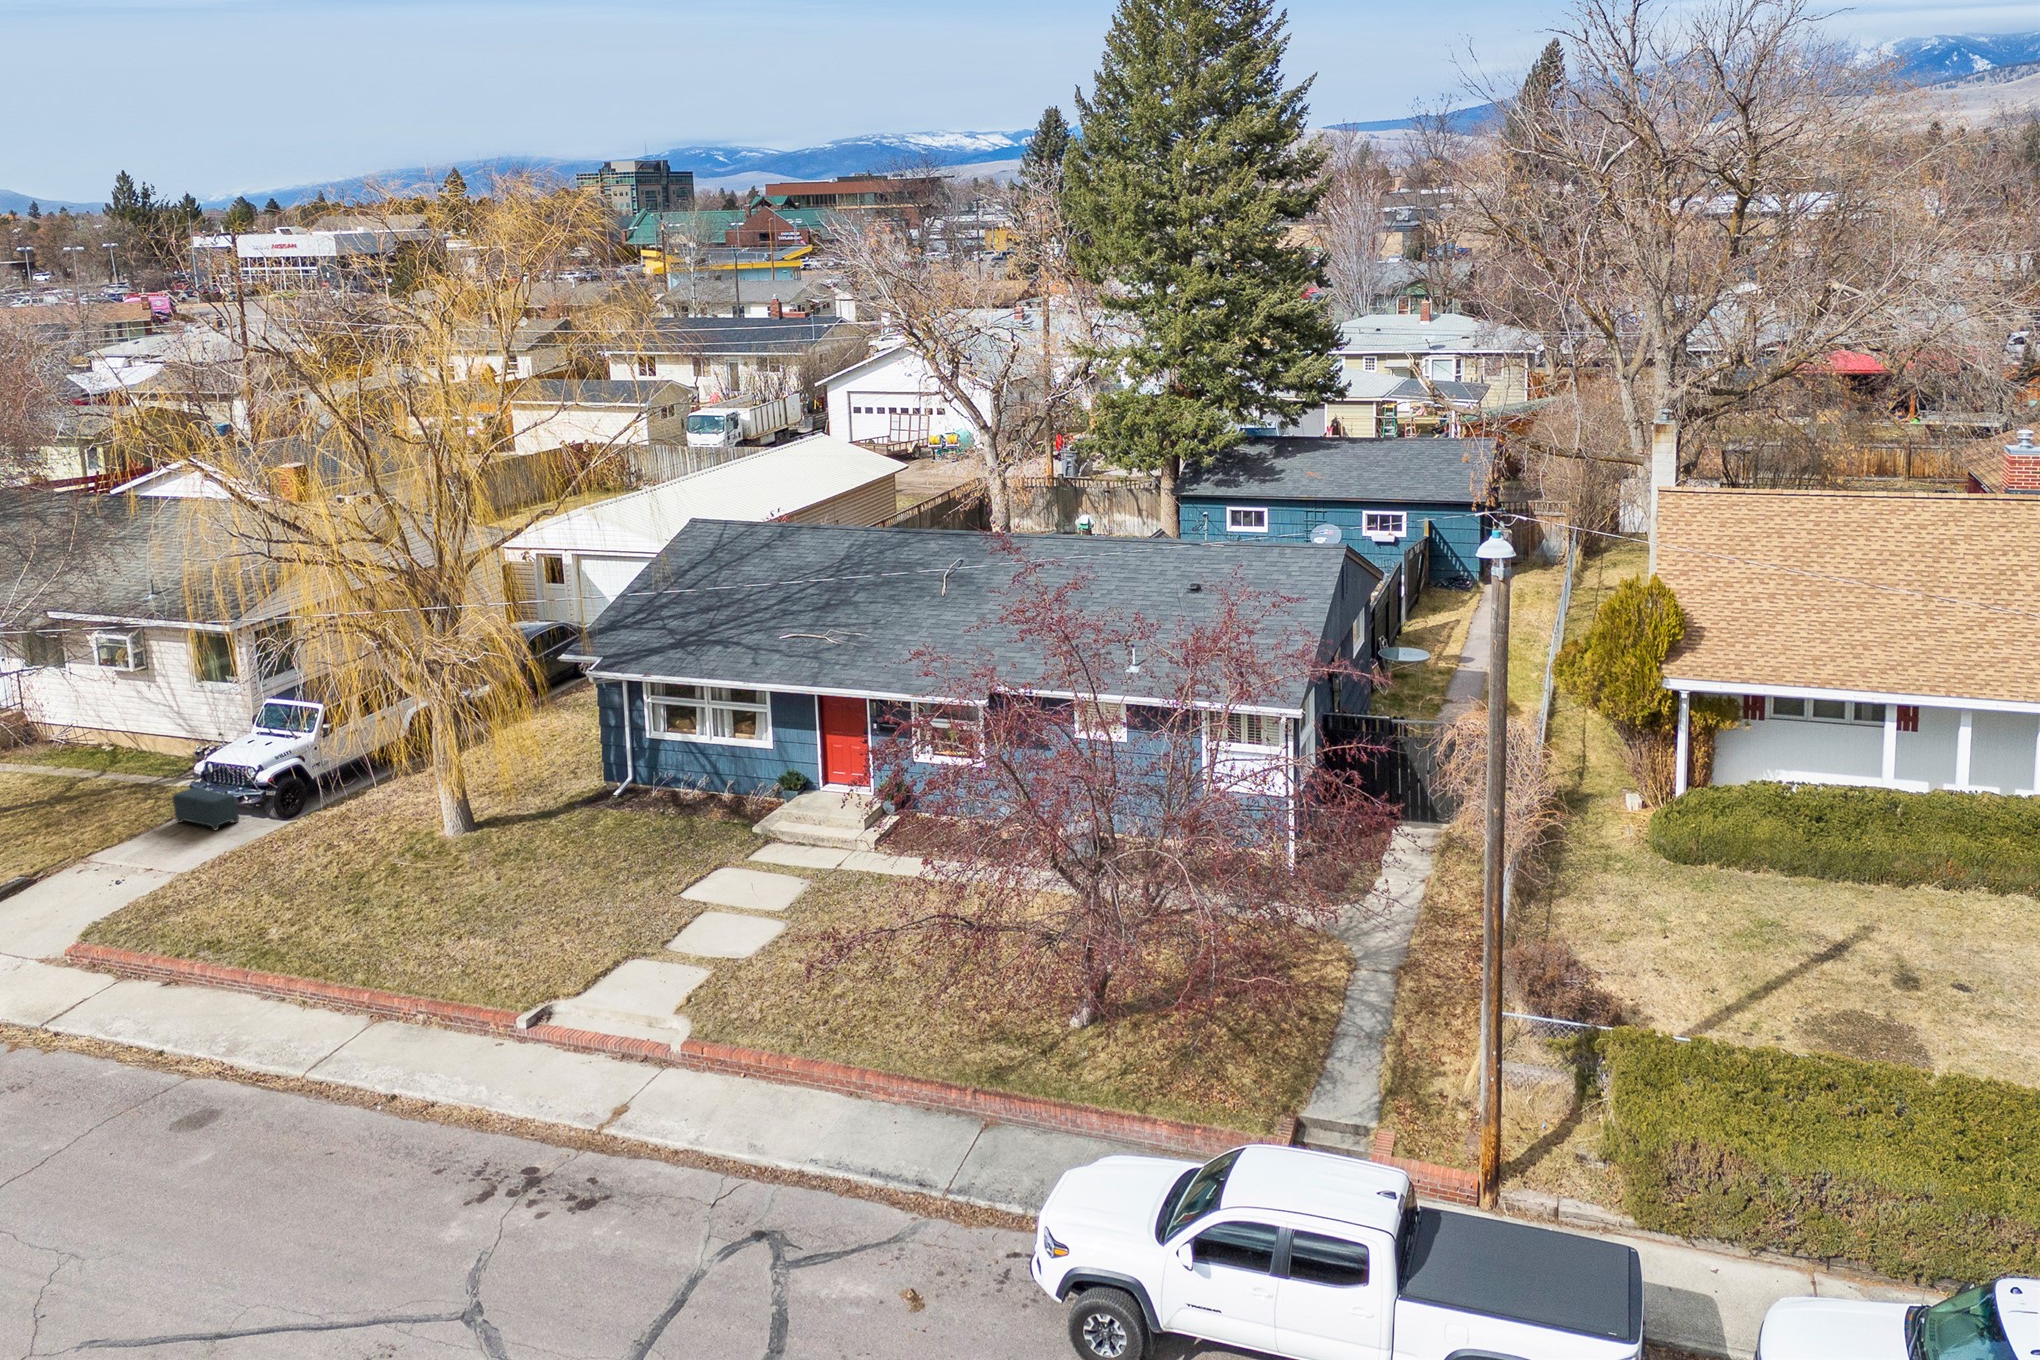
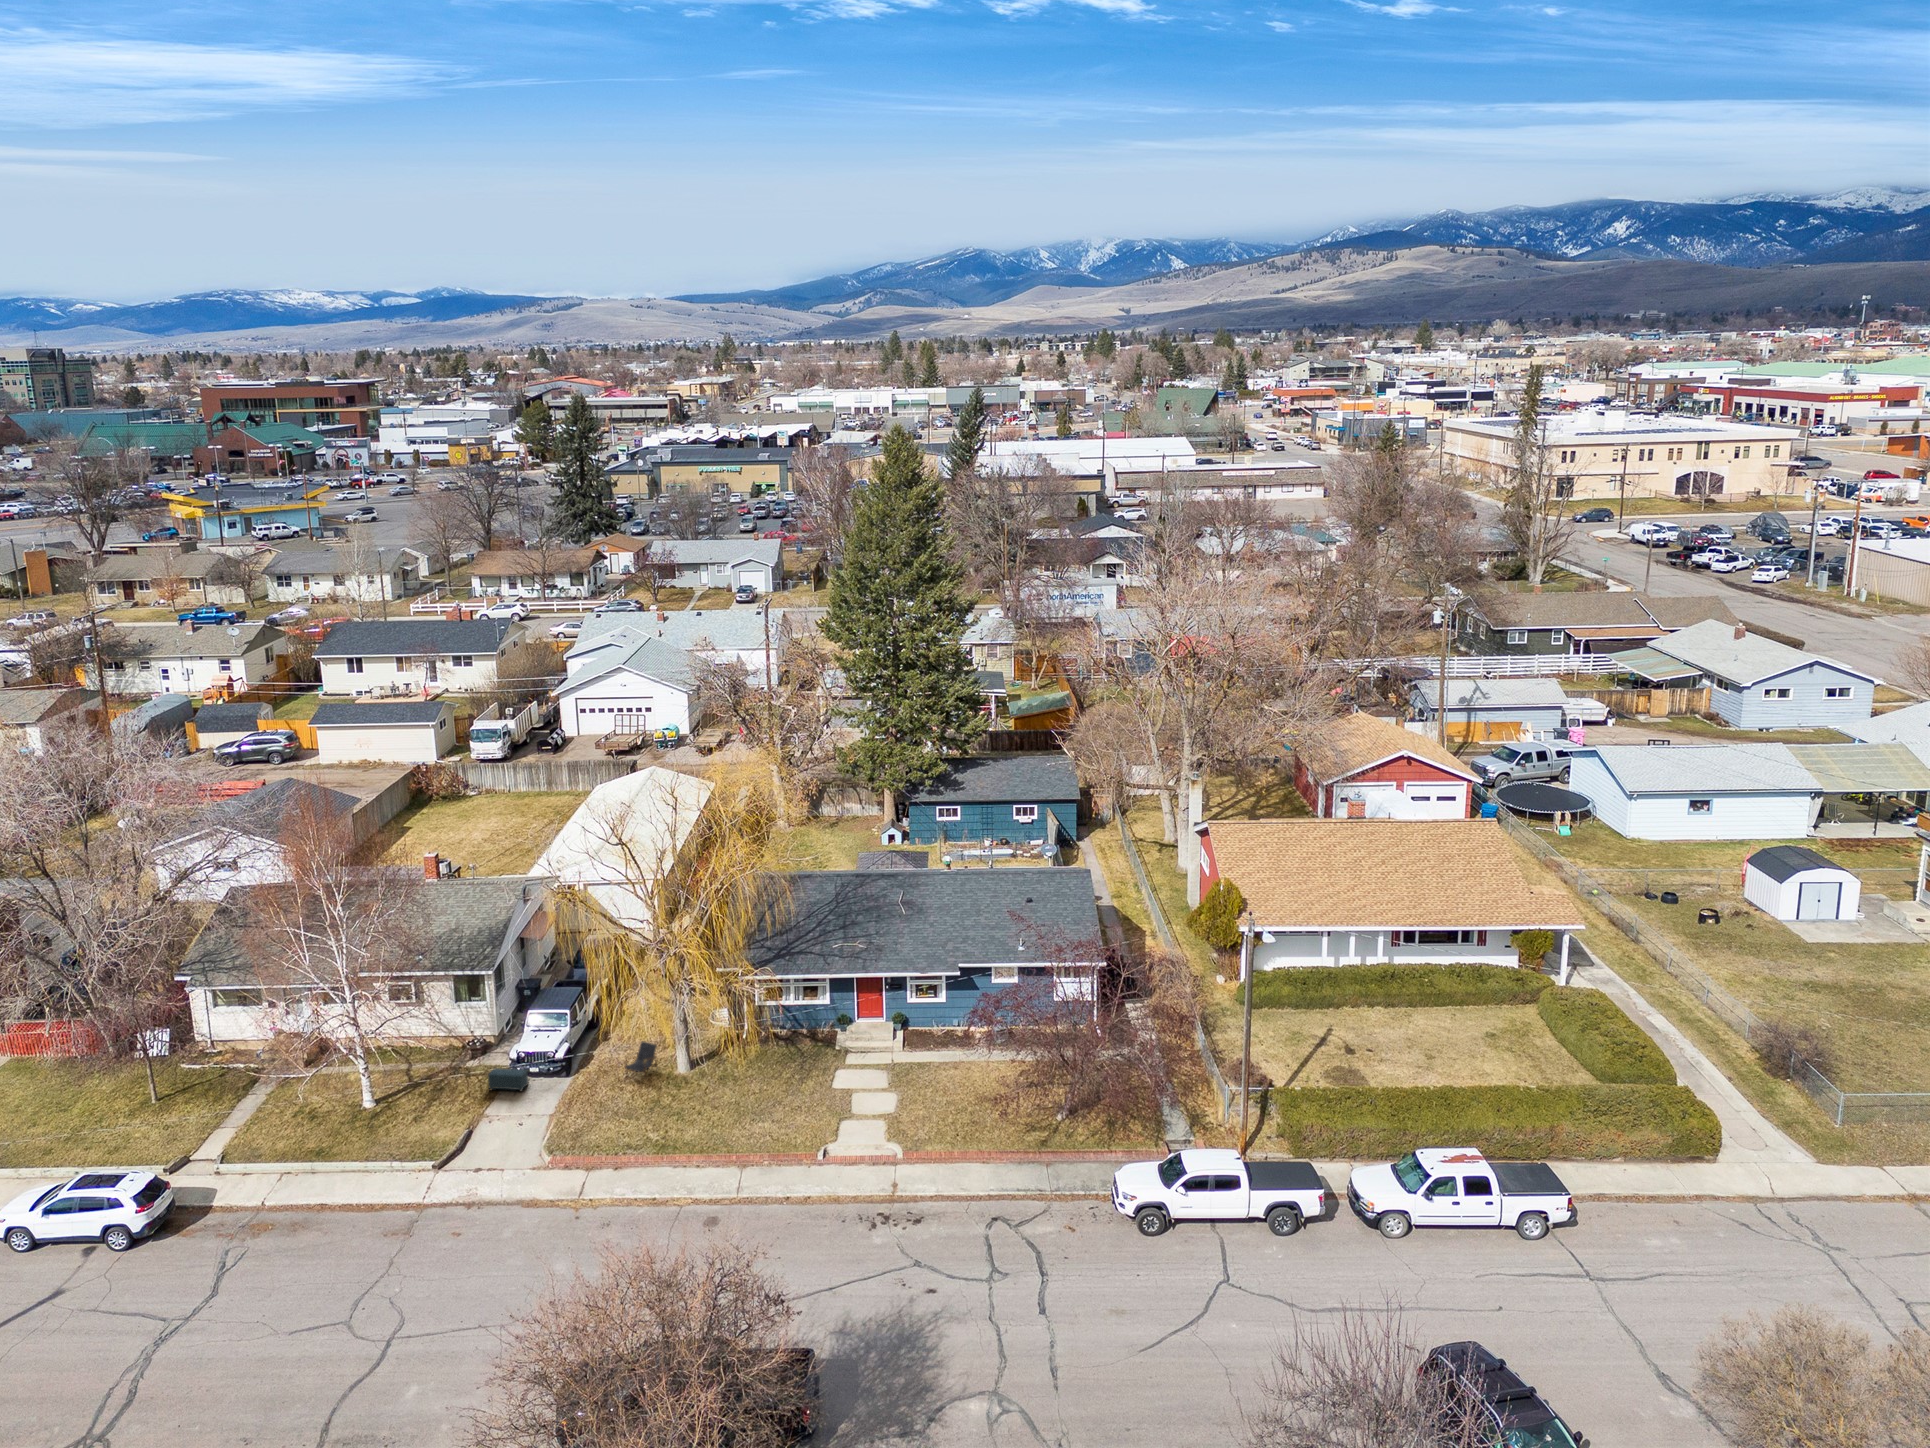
lounge chair: none [380,770,443,839] -> present [625,1041,657,1081]

